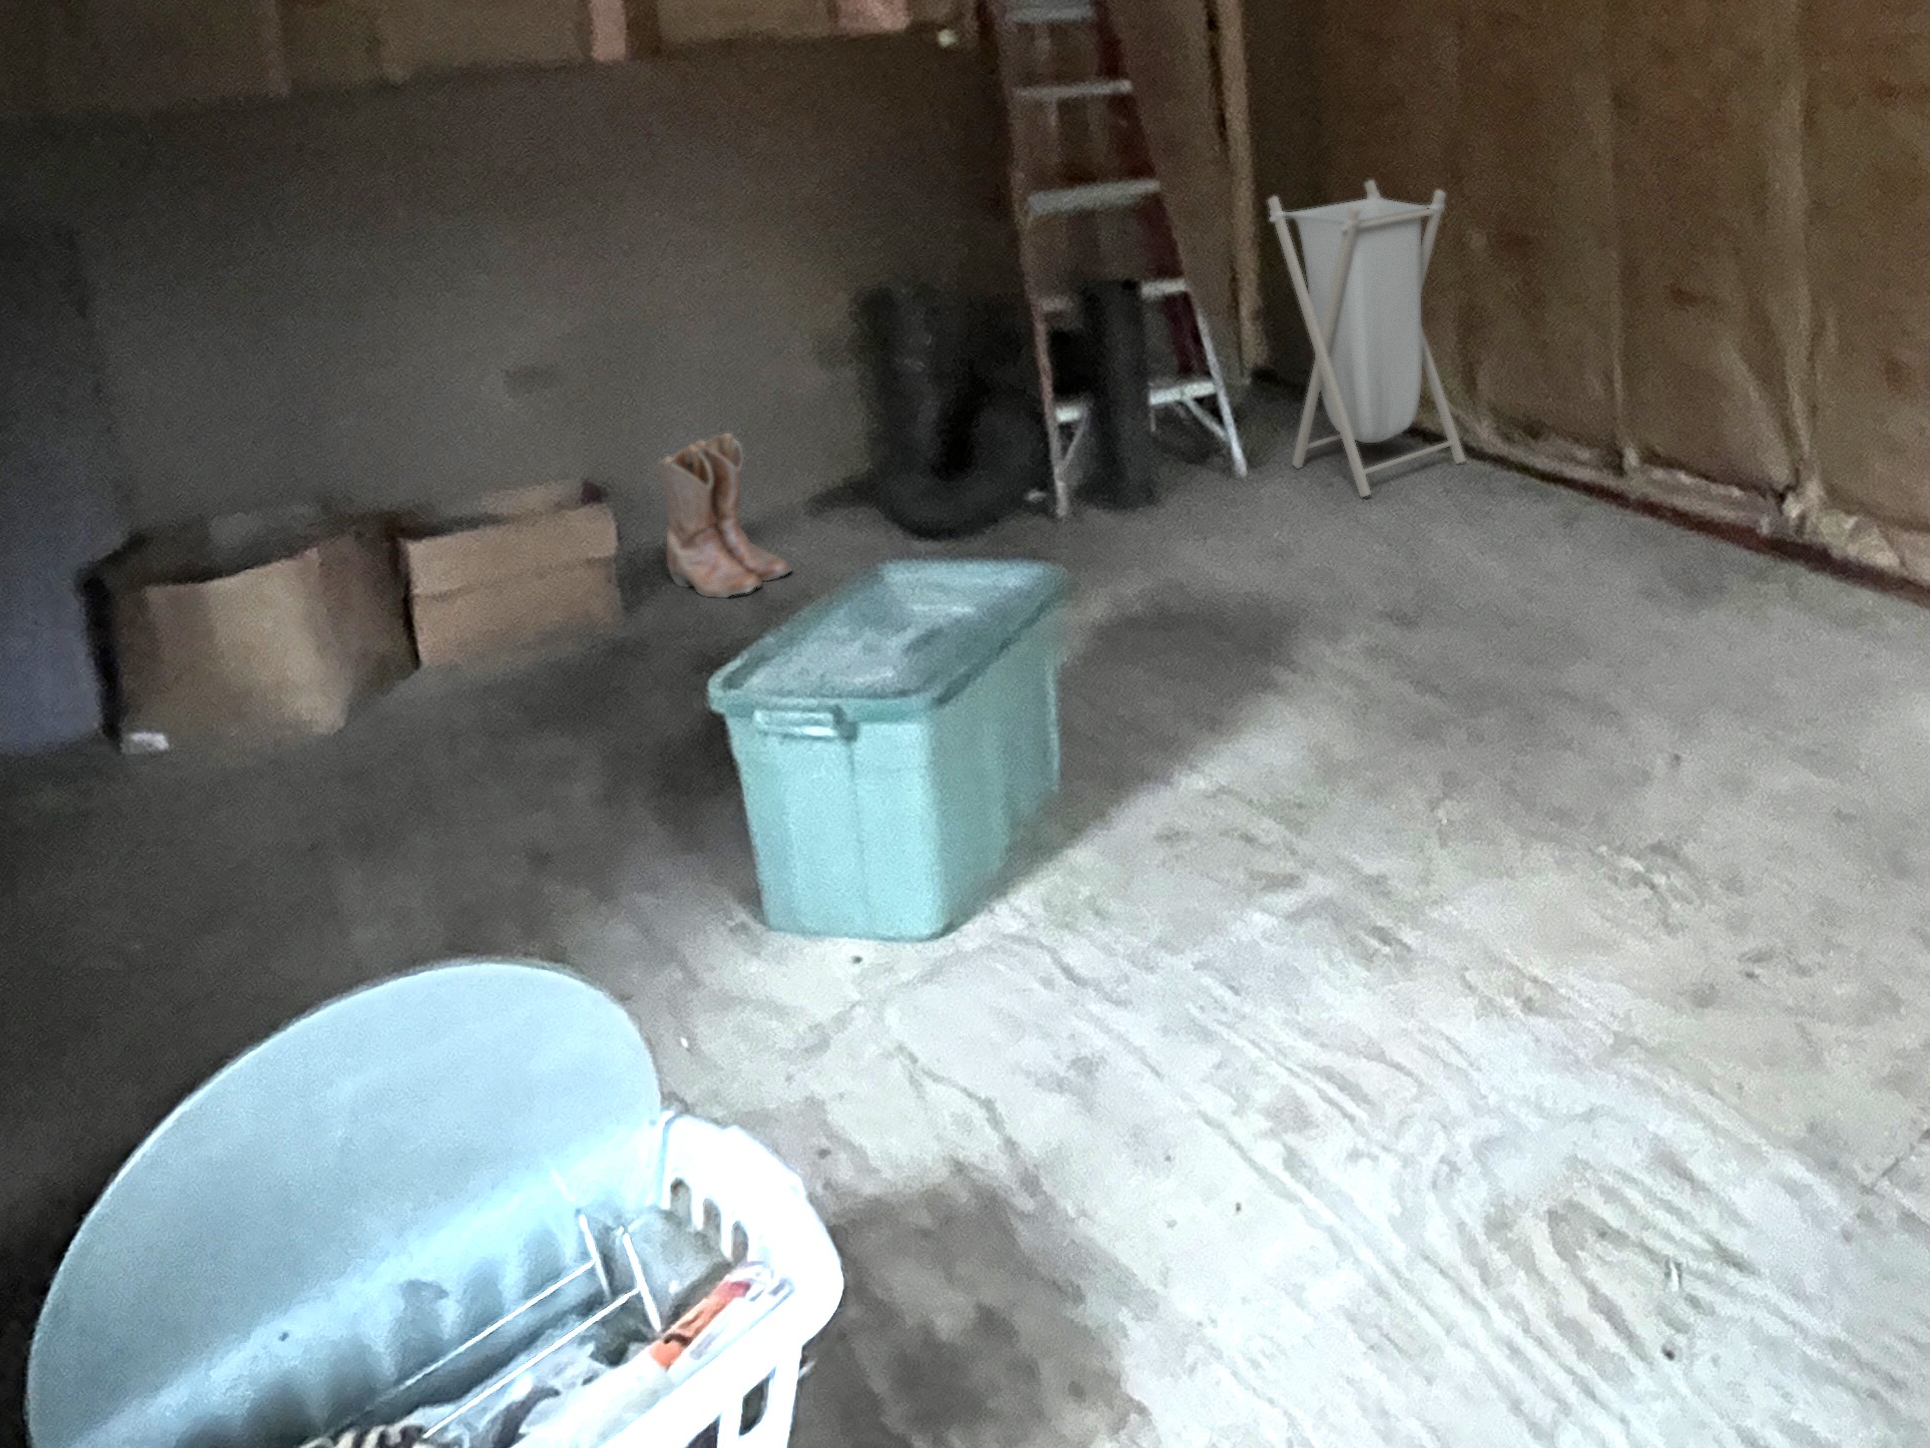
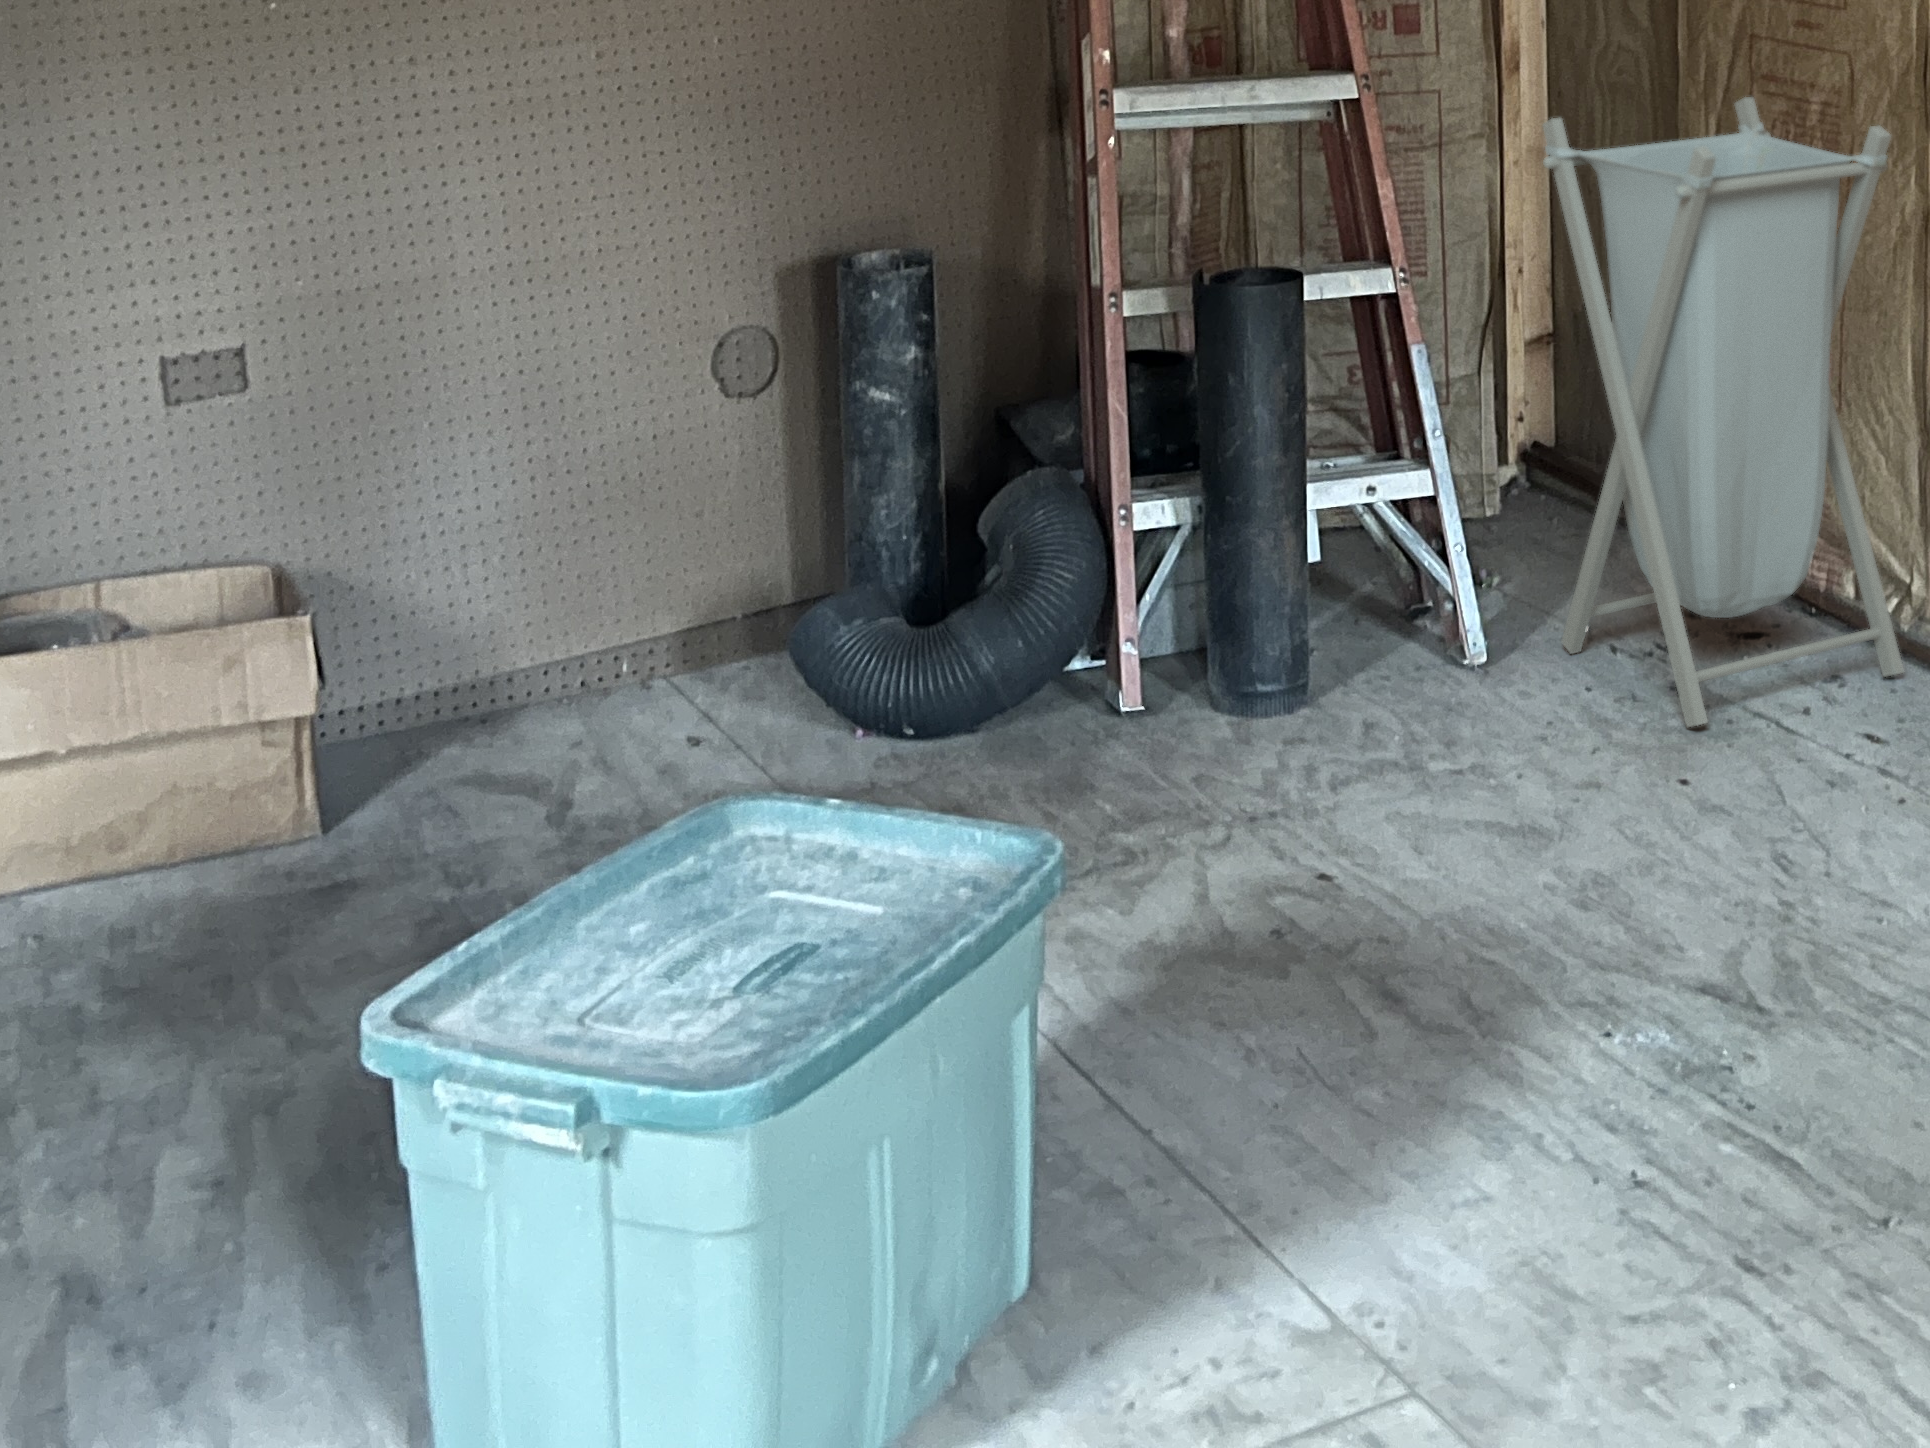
boots: present [655,433,792,598] -> none [408,488,627,797]

